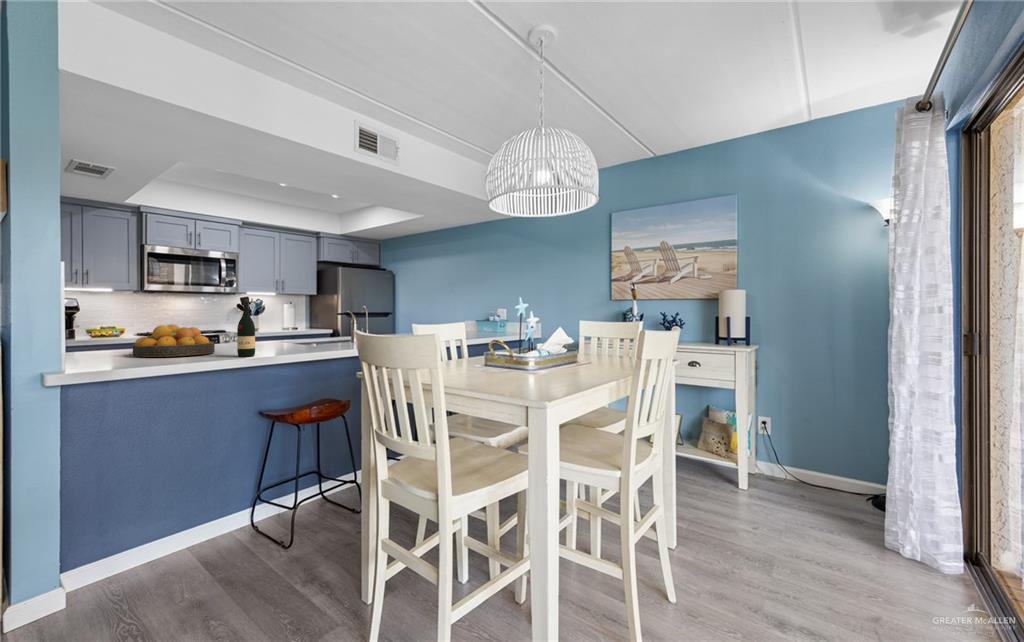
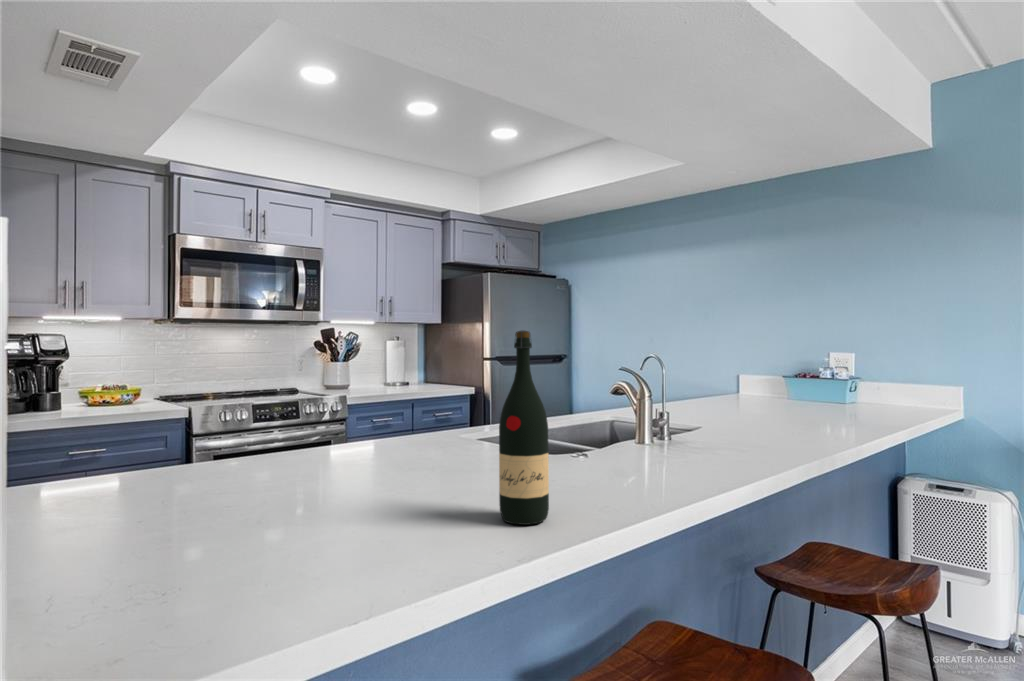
fruit bowl: present [133,325,215,357] -> none [188,407,403,528]

